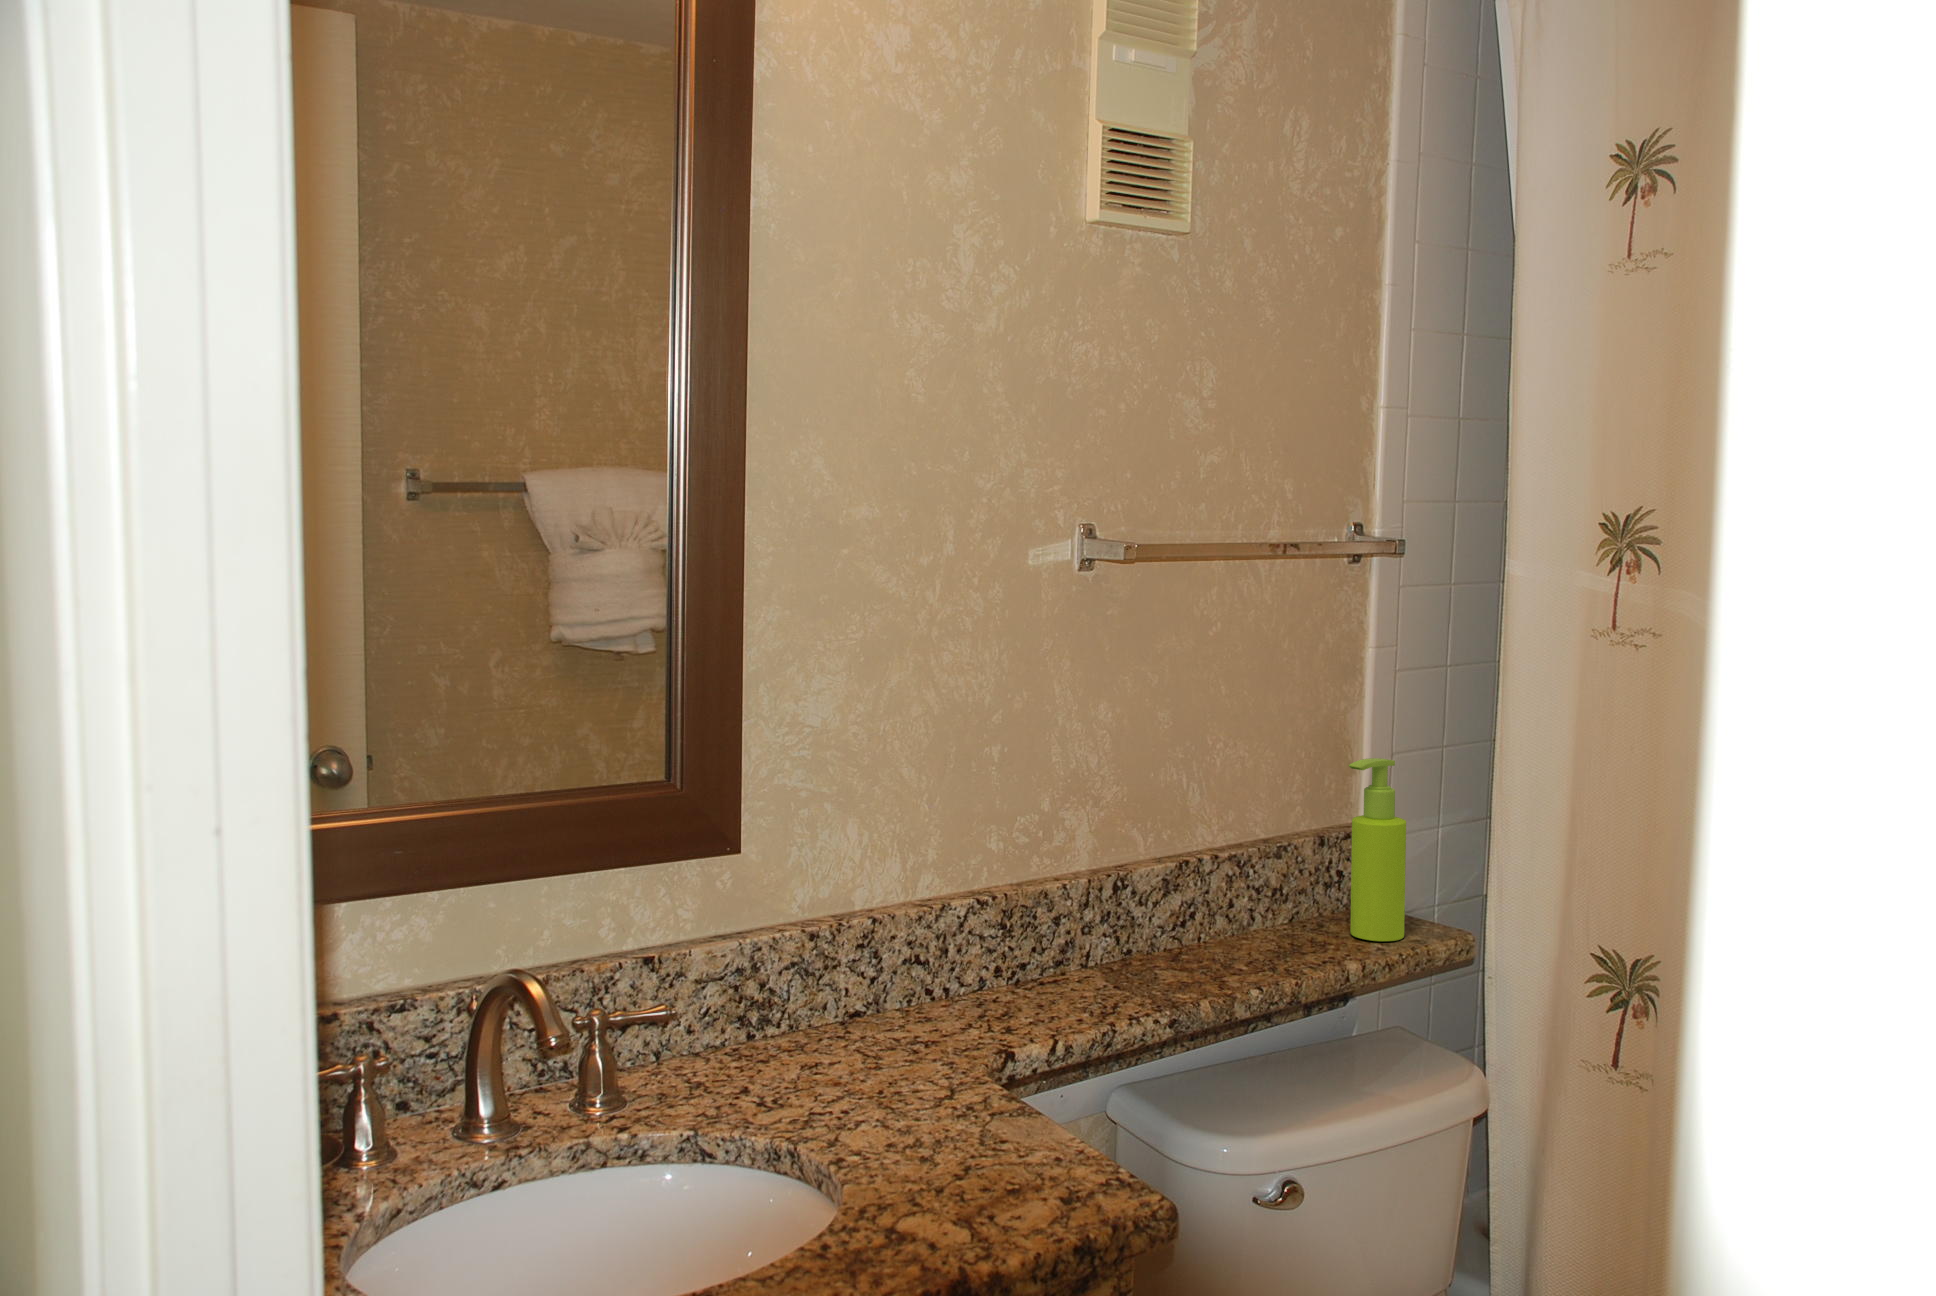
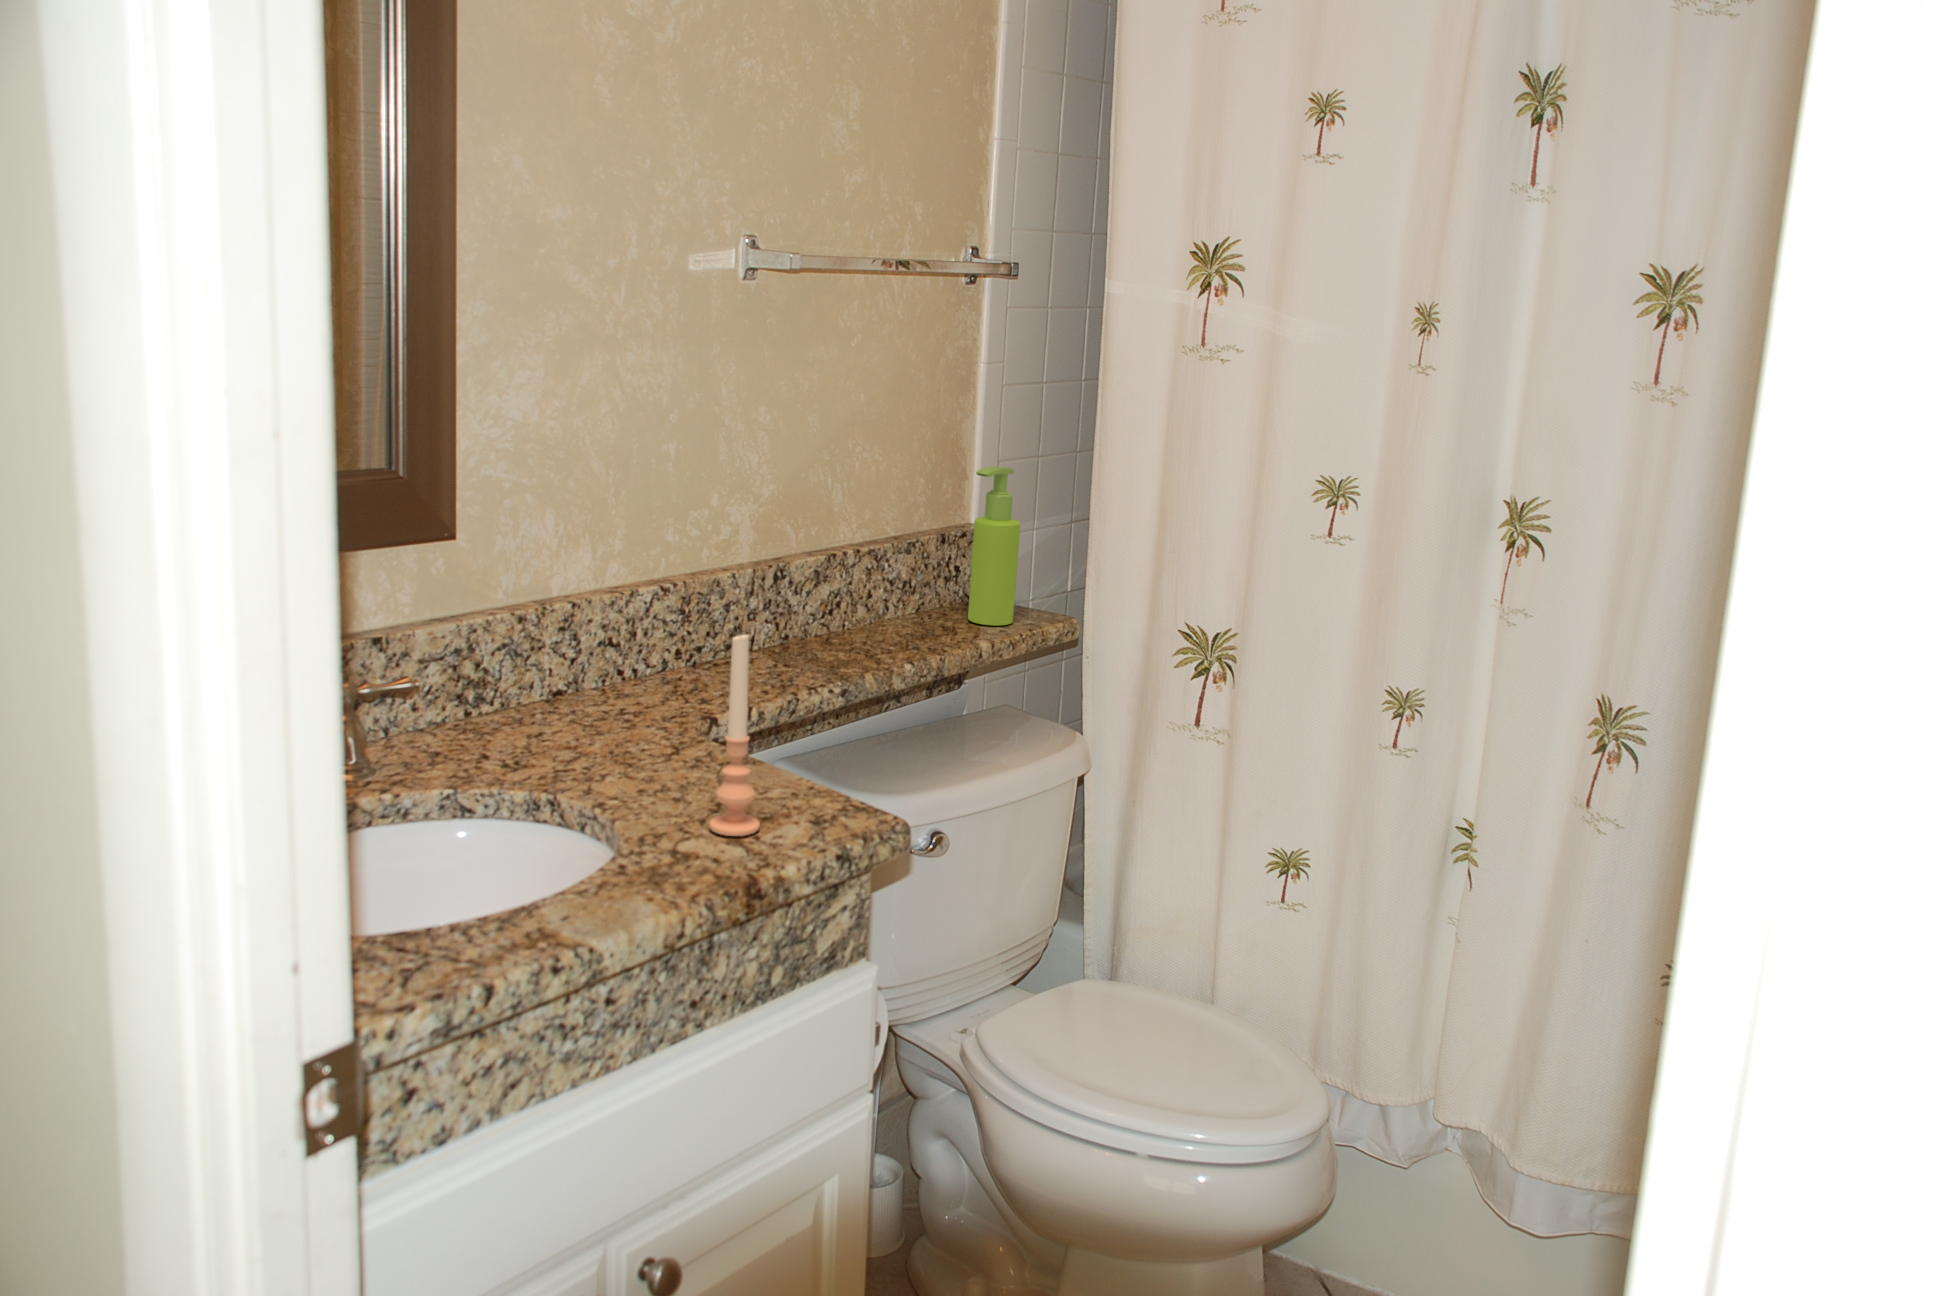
candle: none [940,967,999,1214] -> present [709,635,760,836]

